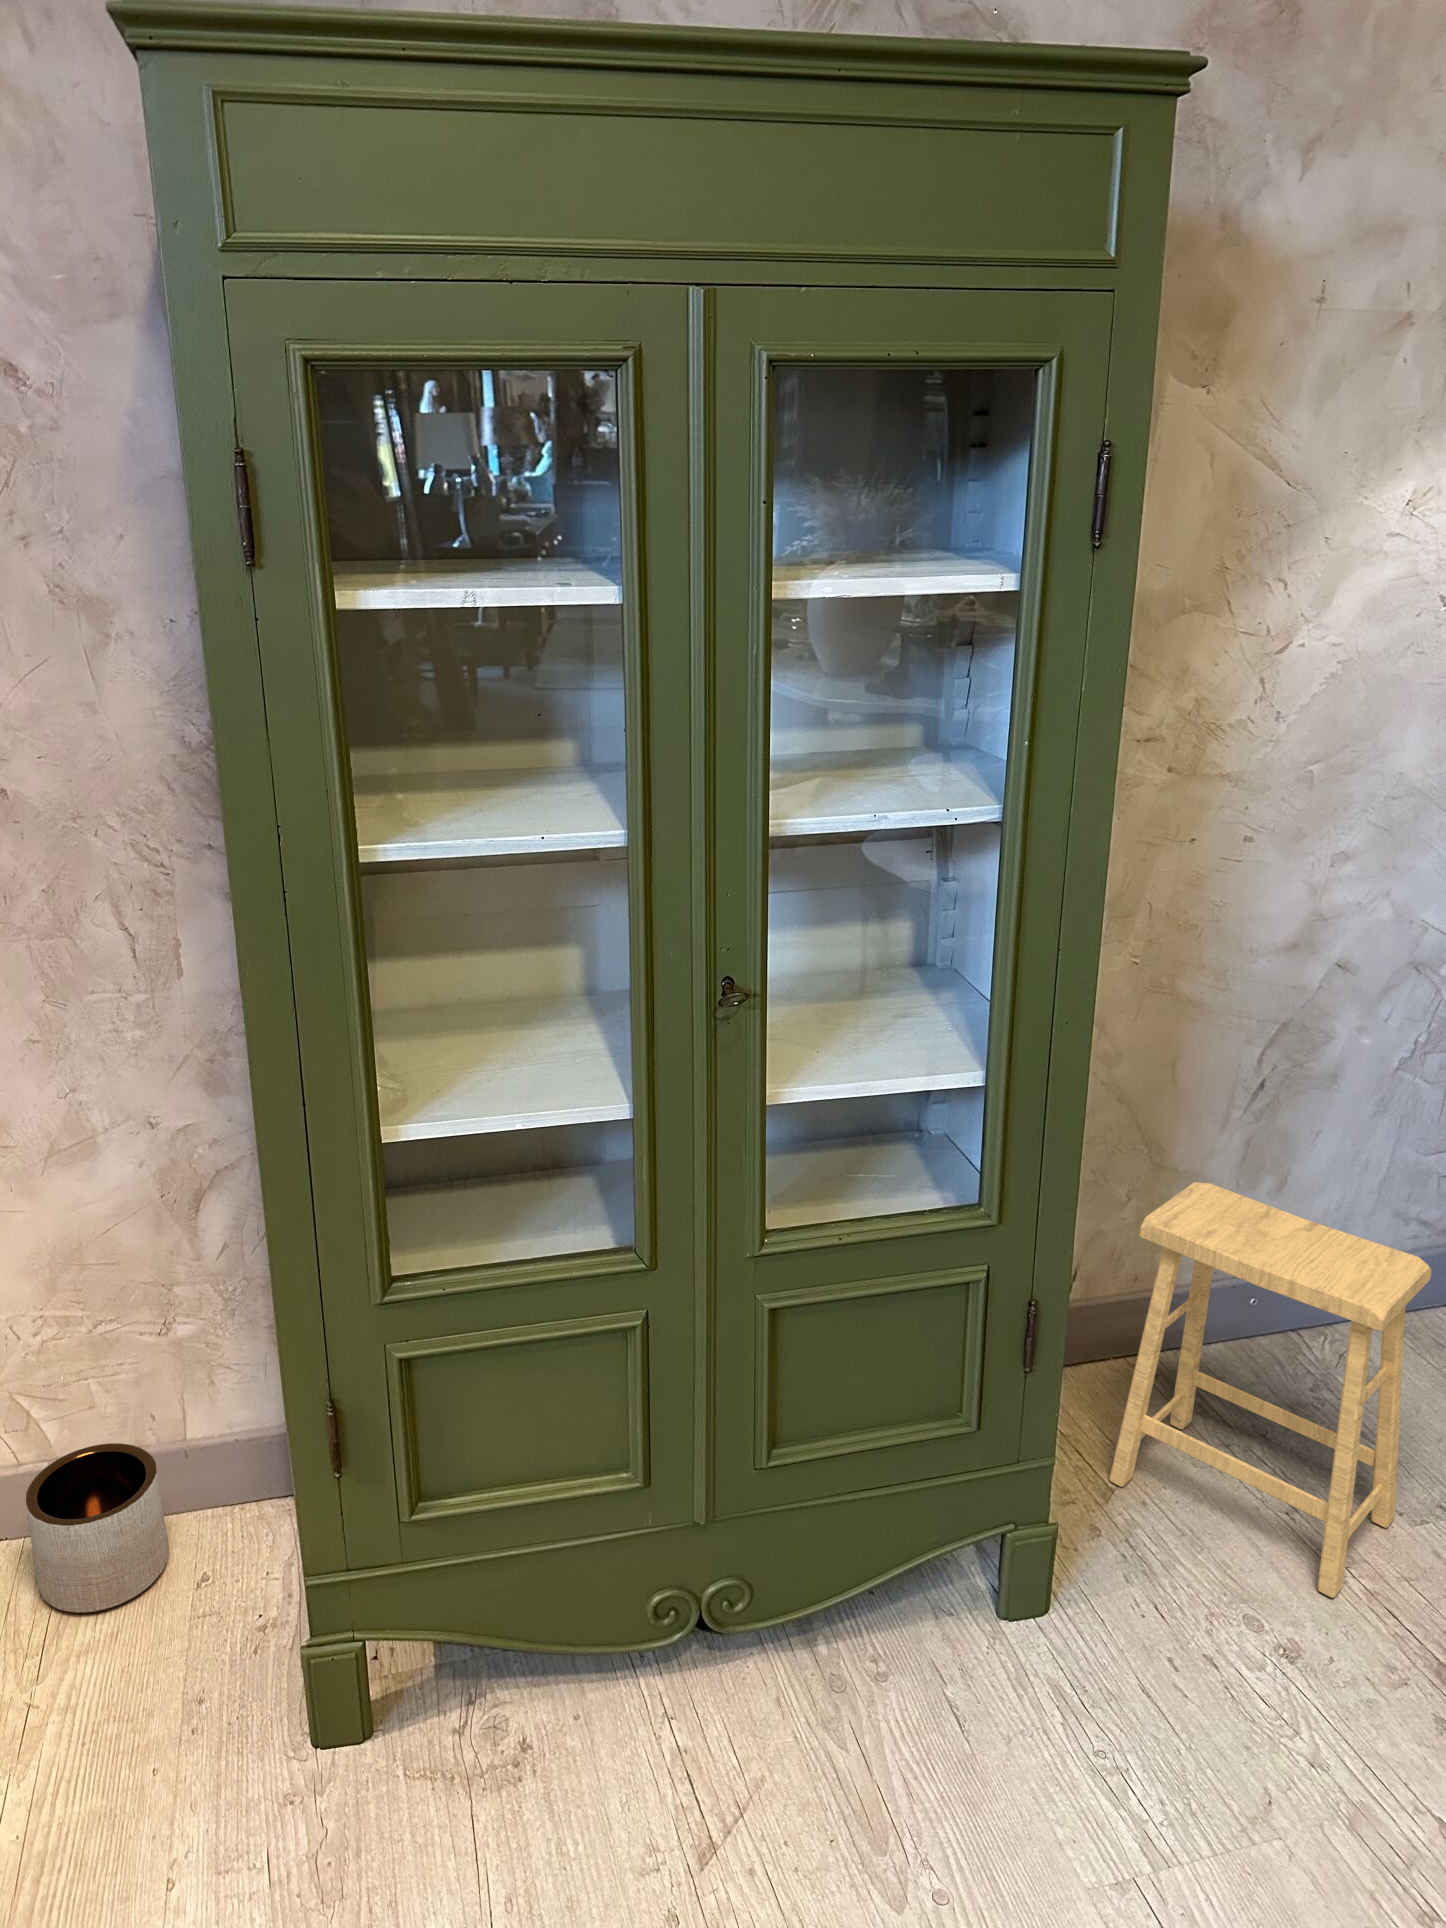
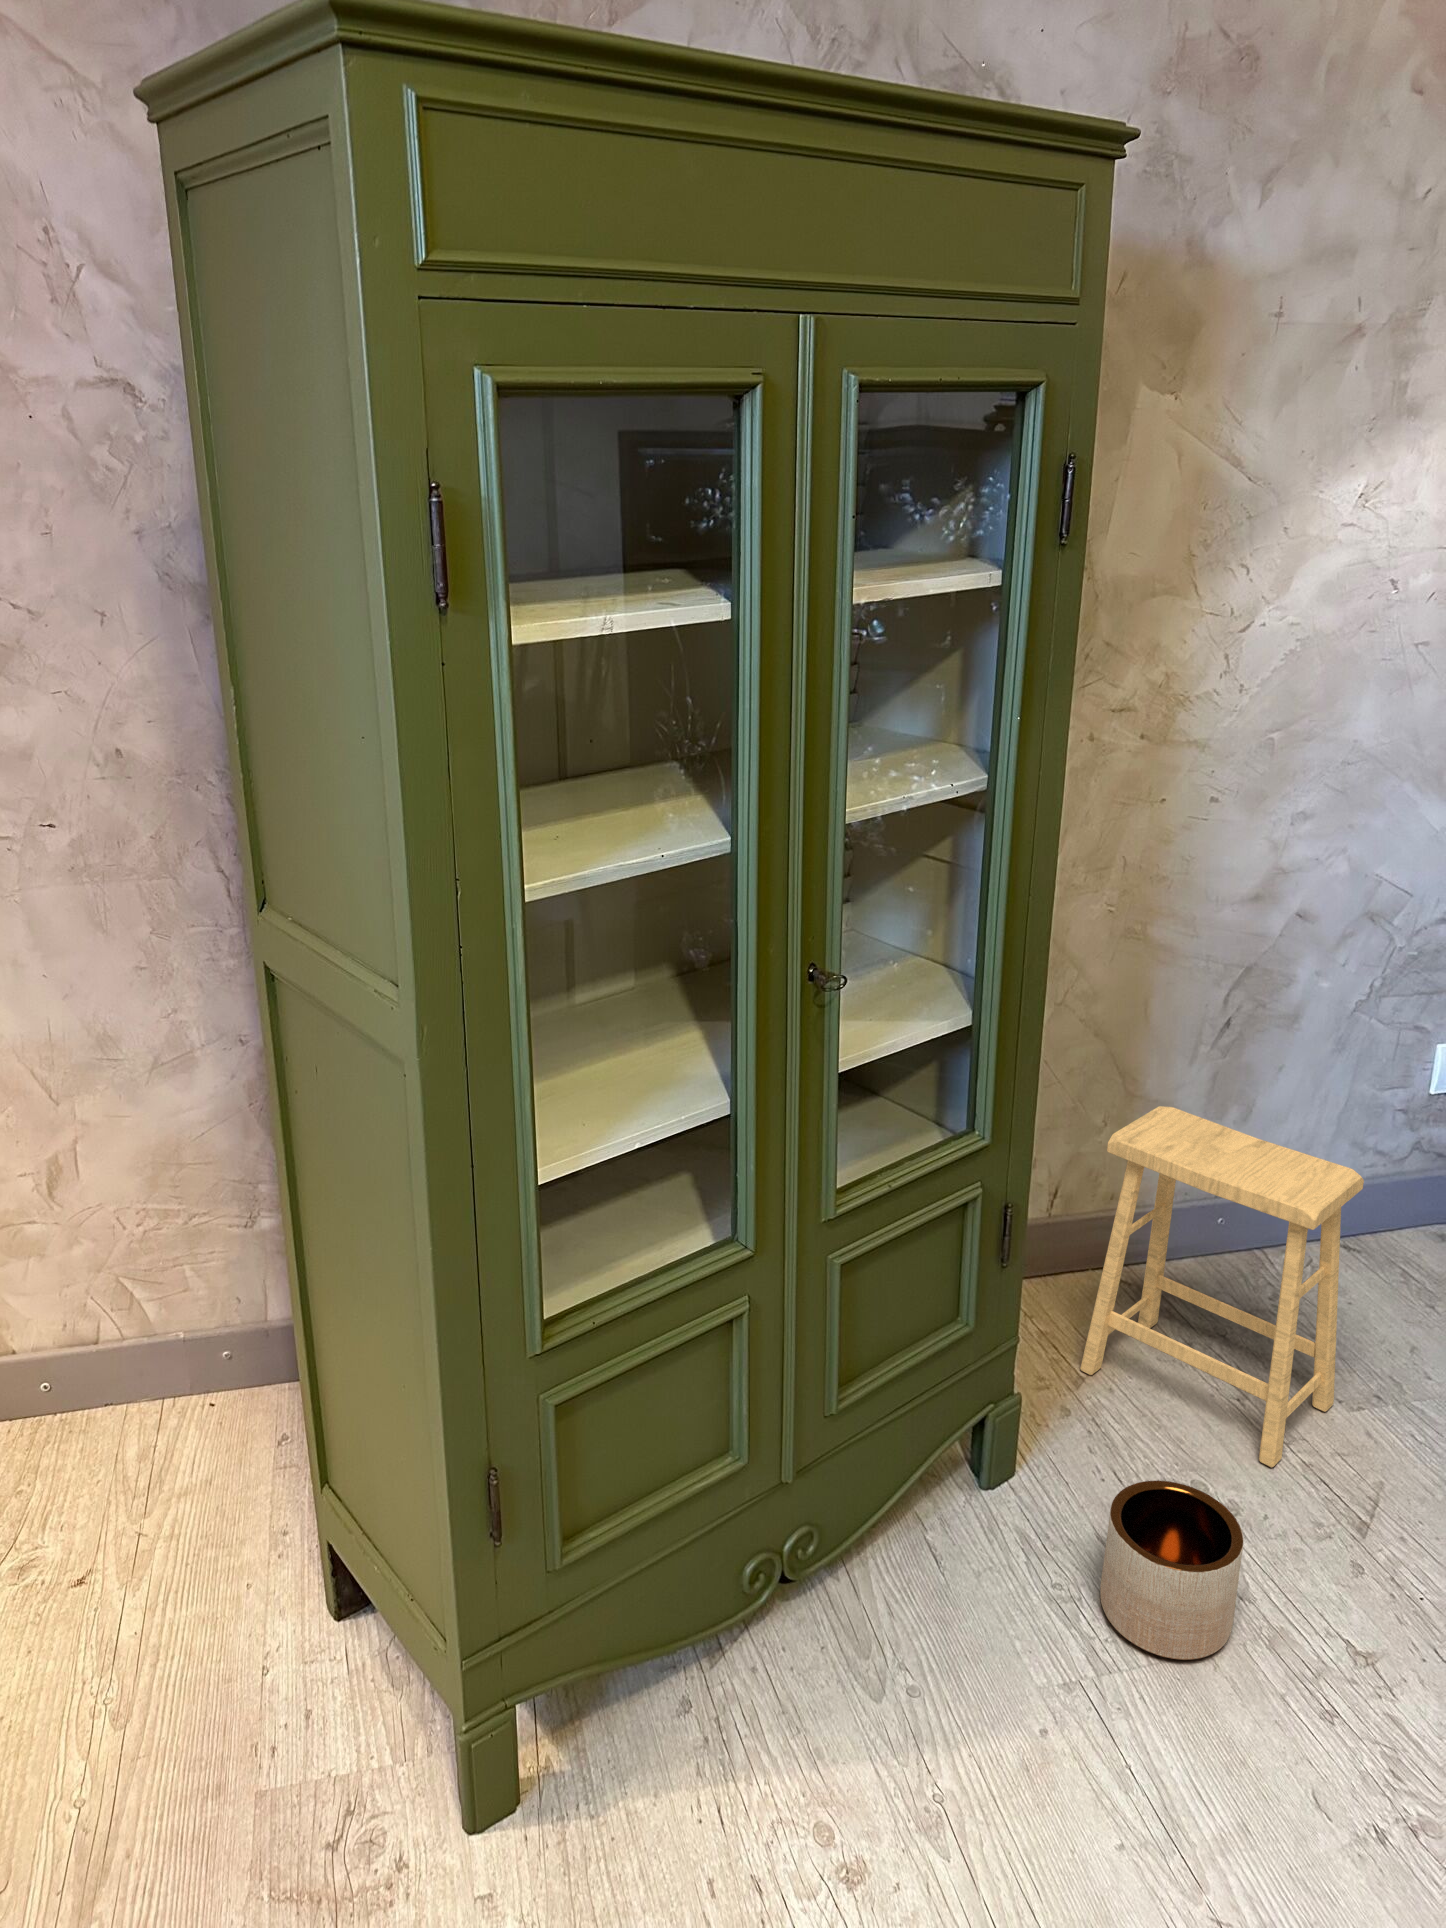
planter: present [25,1443,168,1613] -> present [1100,1481,1243,1660]

